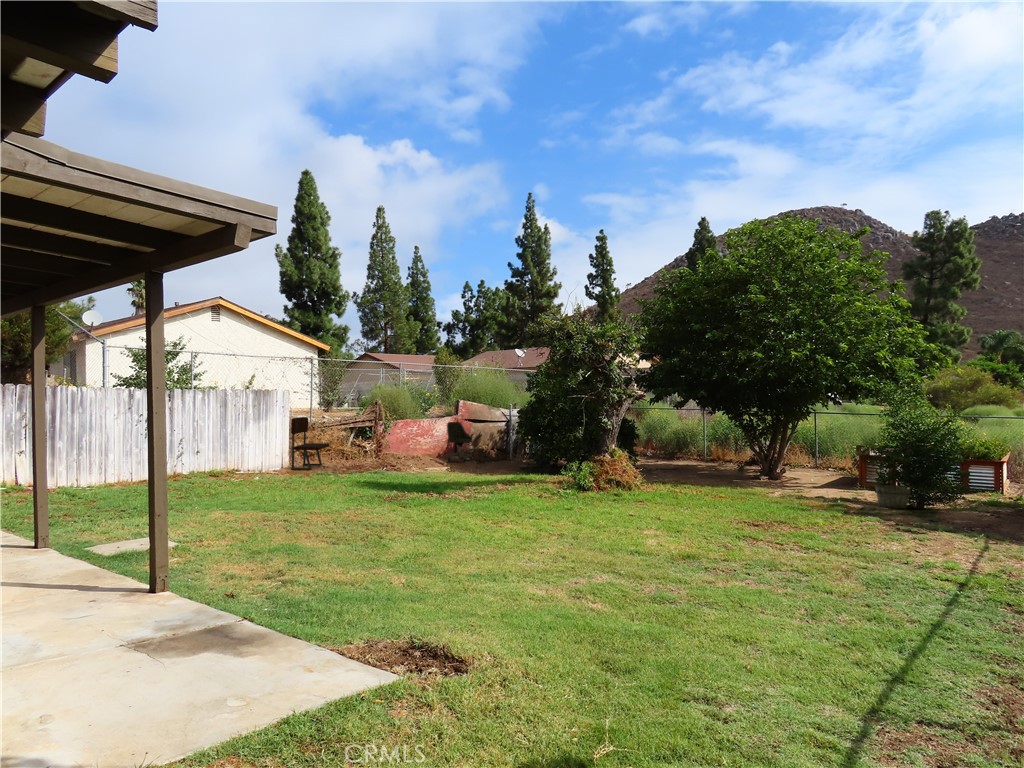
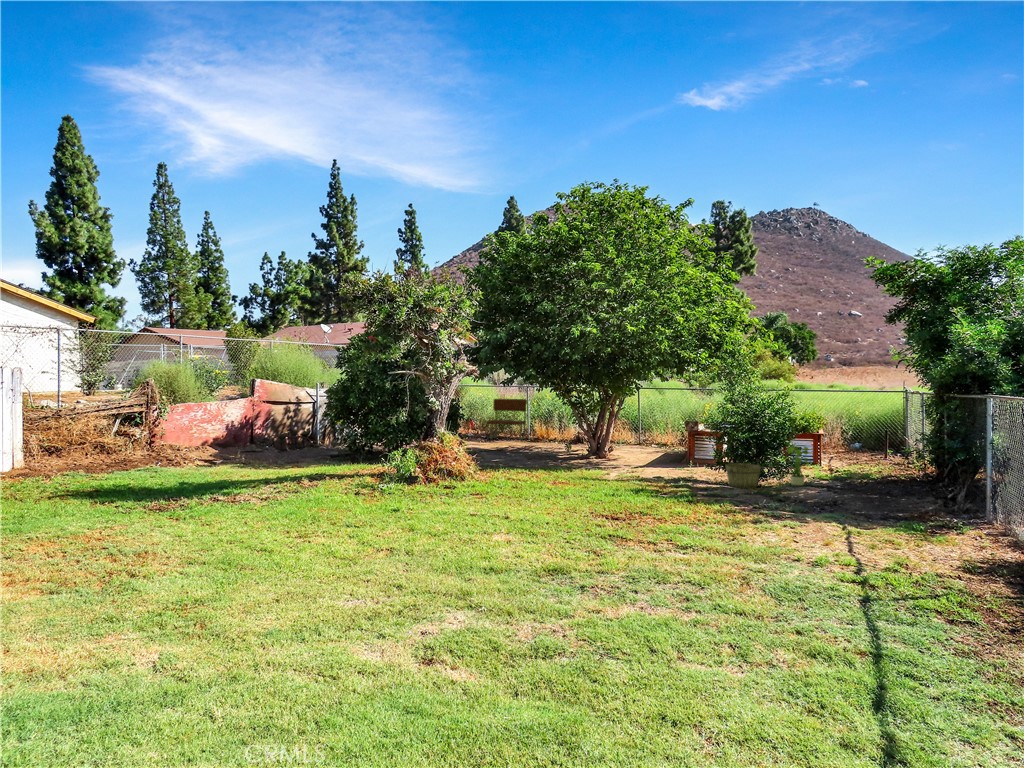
bench: present [291,417,329,470] -> present [487,399,527,440]
chair: present [447,422,473,461] -> none [241,404,275,451]
potted plant: none [937,469,968,509] -> present [787,446,808,485]

